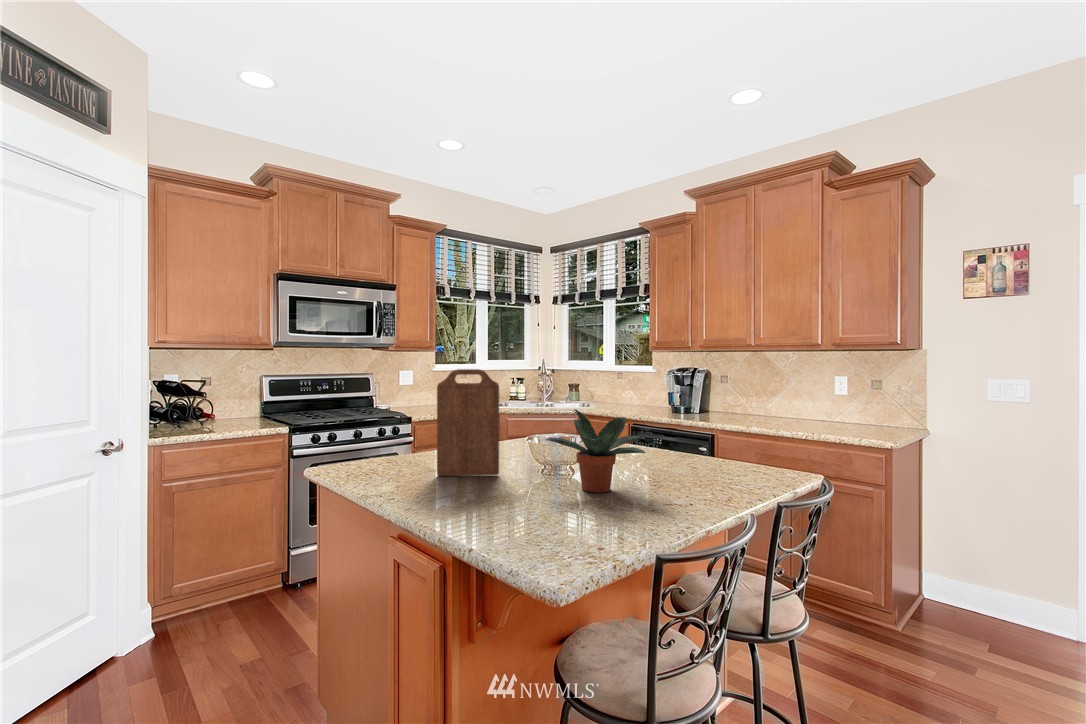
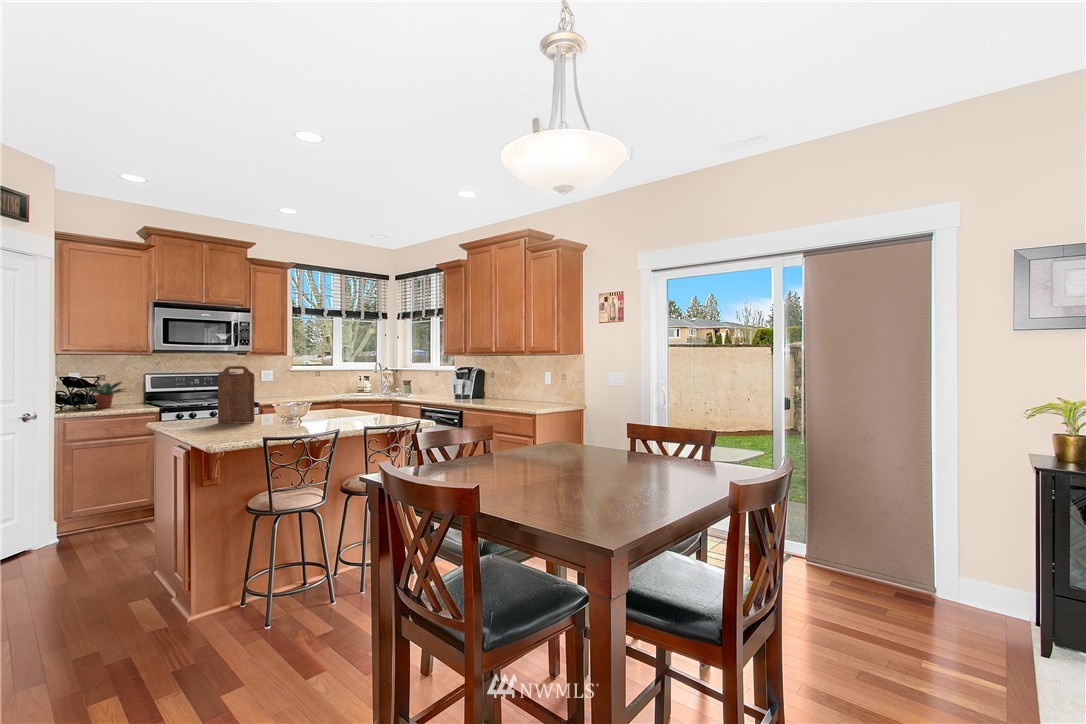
potted plant: present [546,409,645,492] -> present [85,379,124,408]

